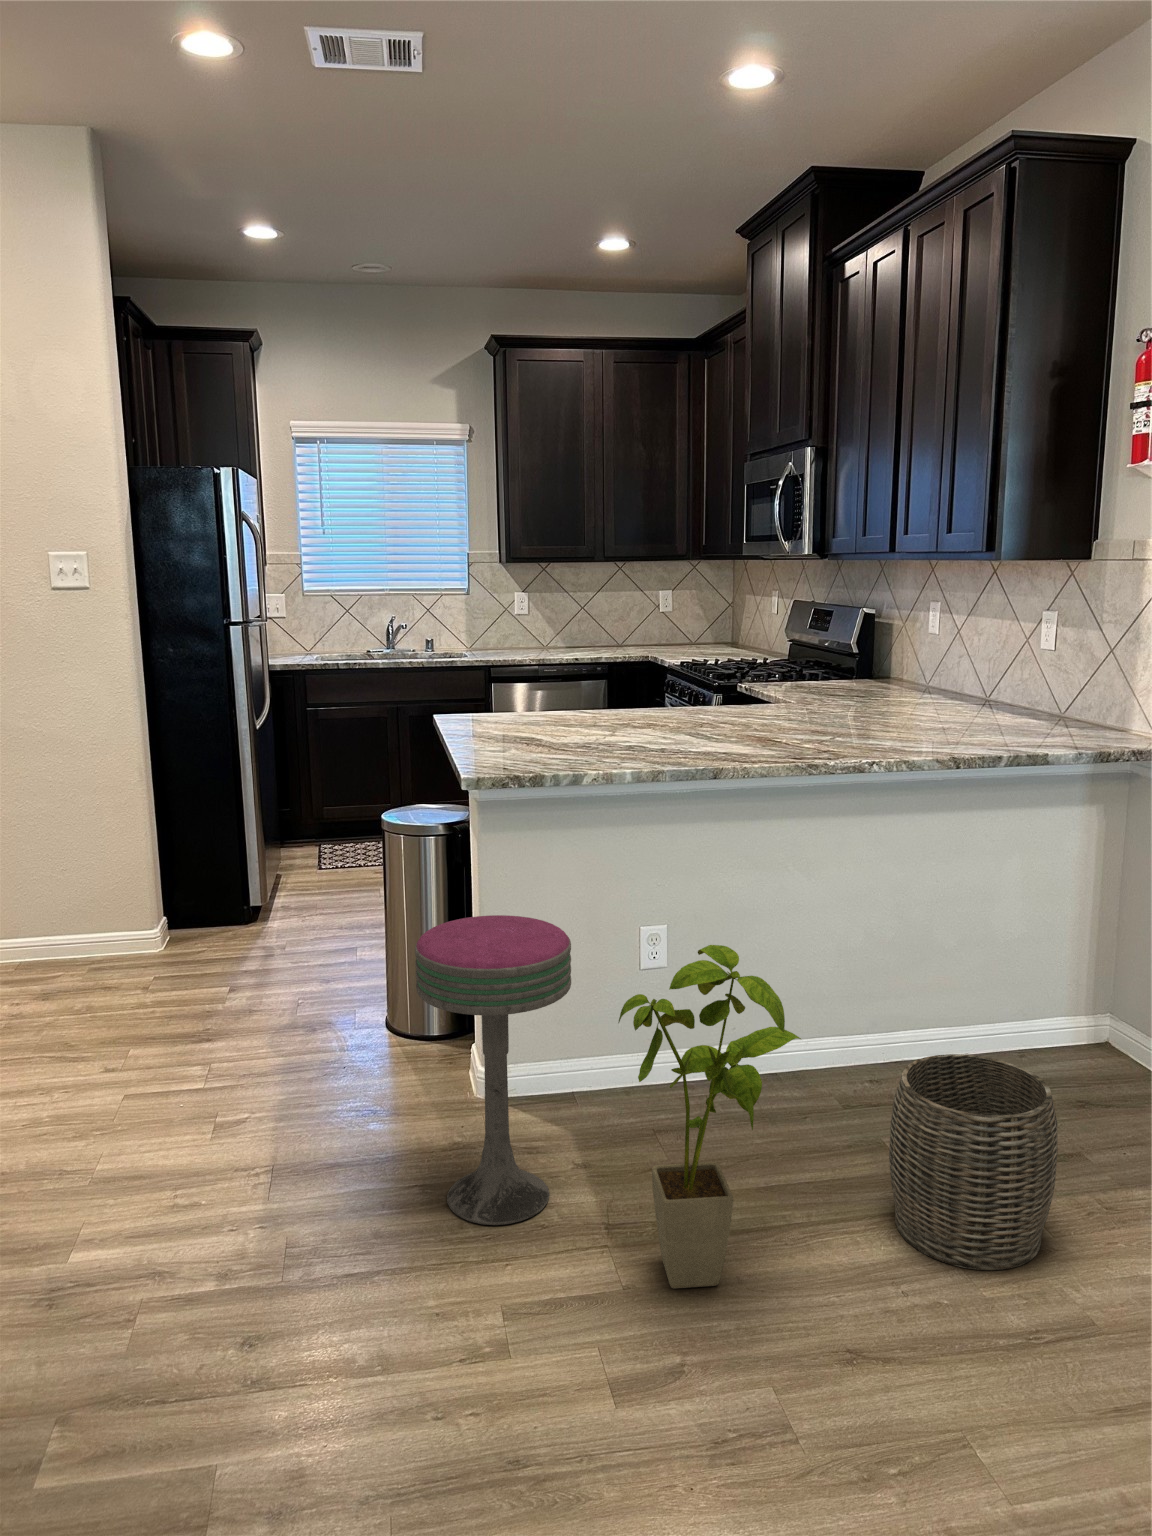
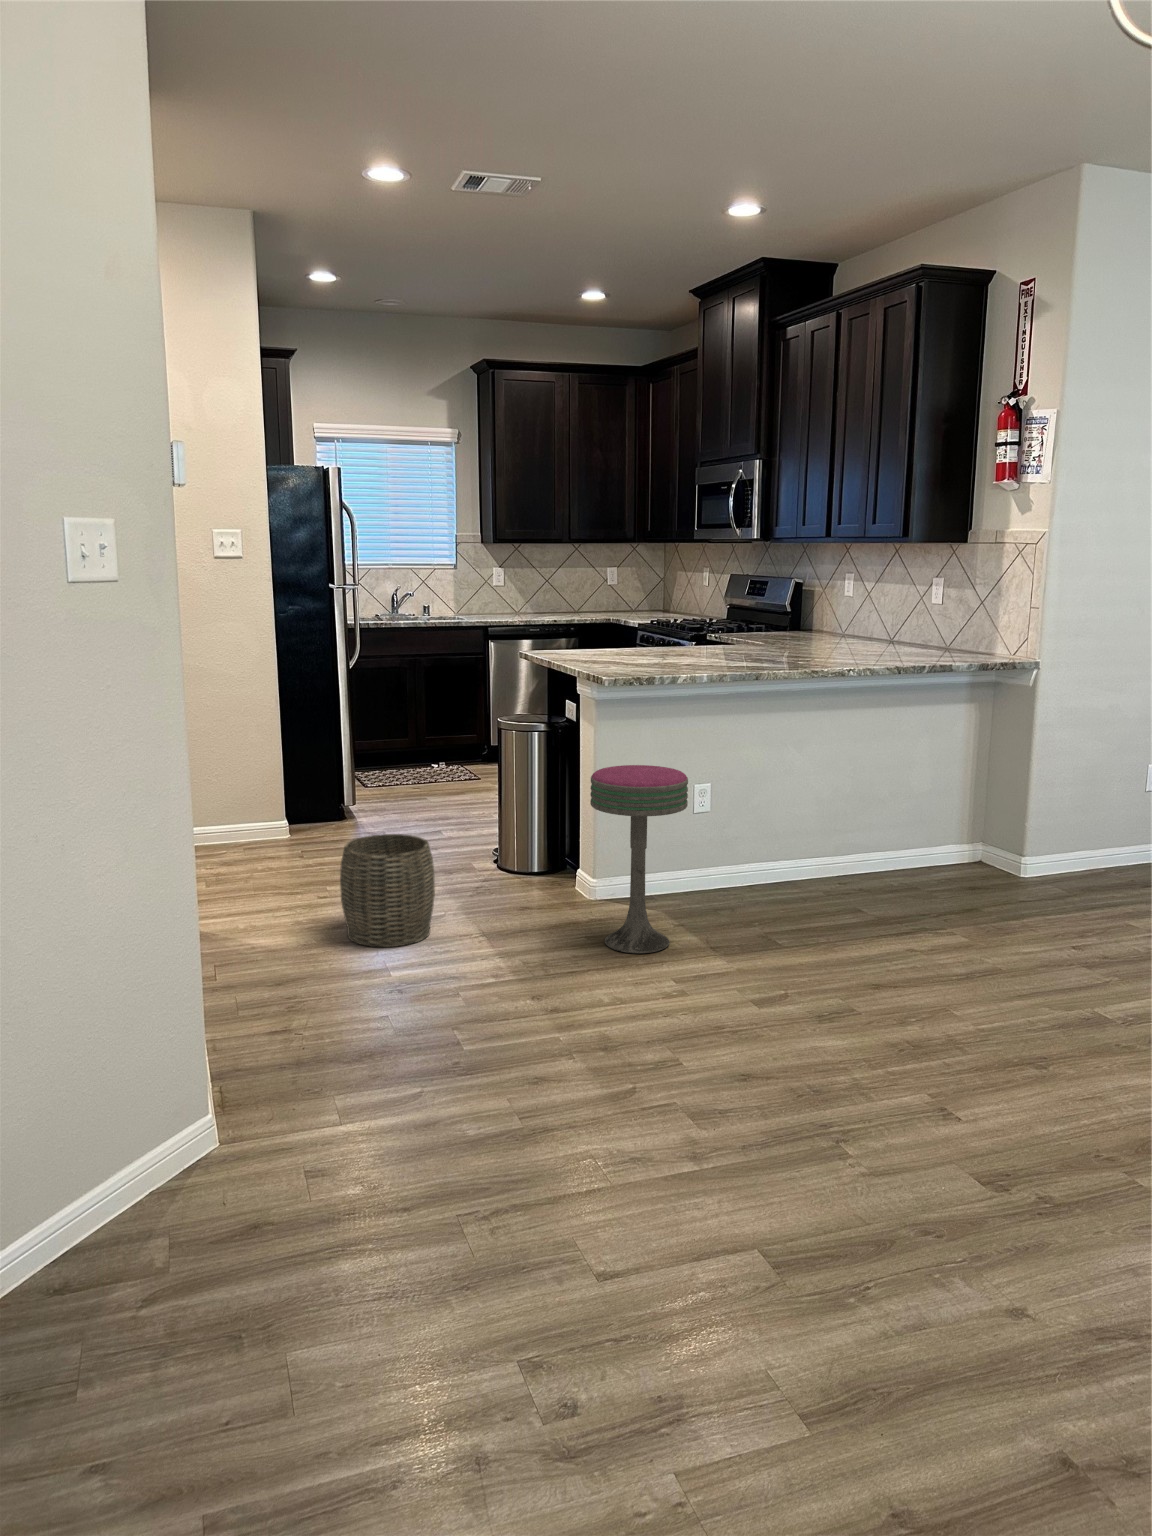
house plant: present [618,945,801,1289] -> none [731,763,842,971]
woven basket: present [889,1054,1058,1270] -> present [340,834,435,947]

